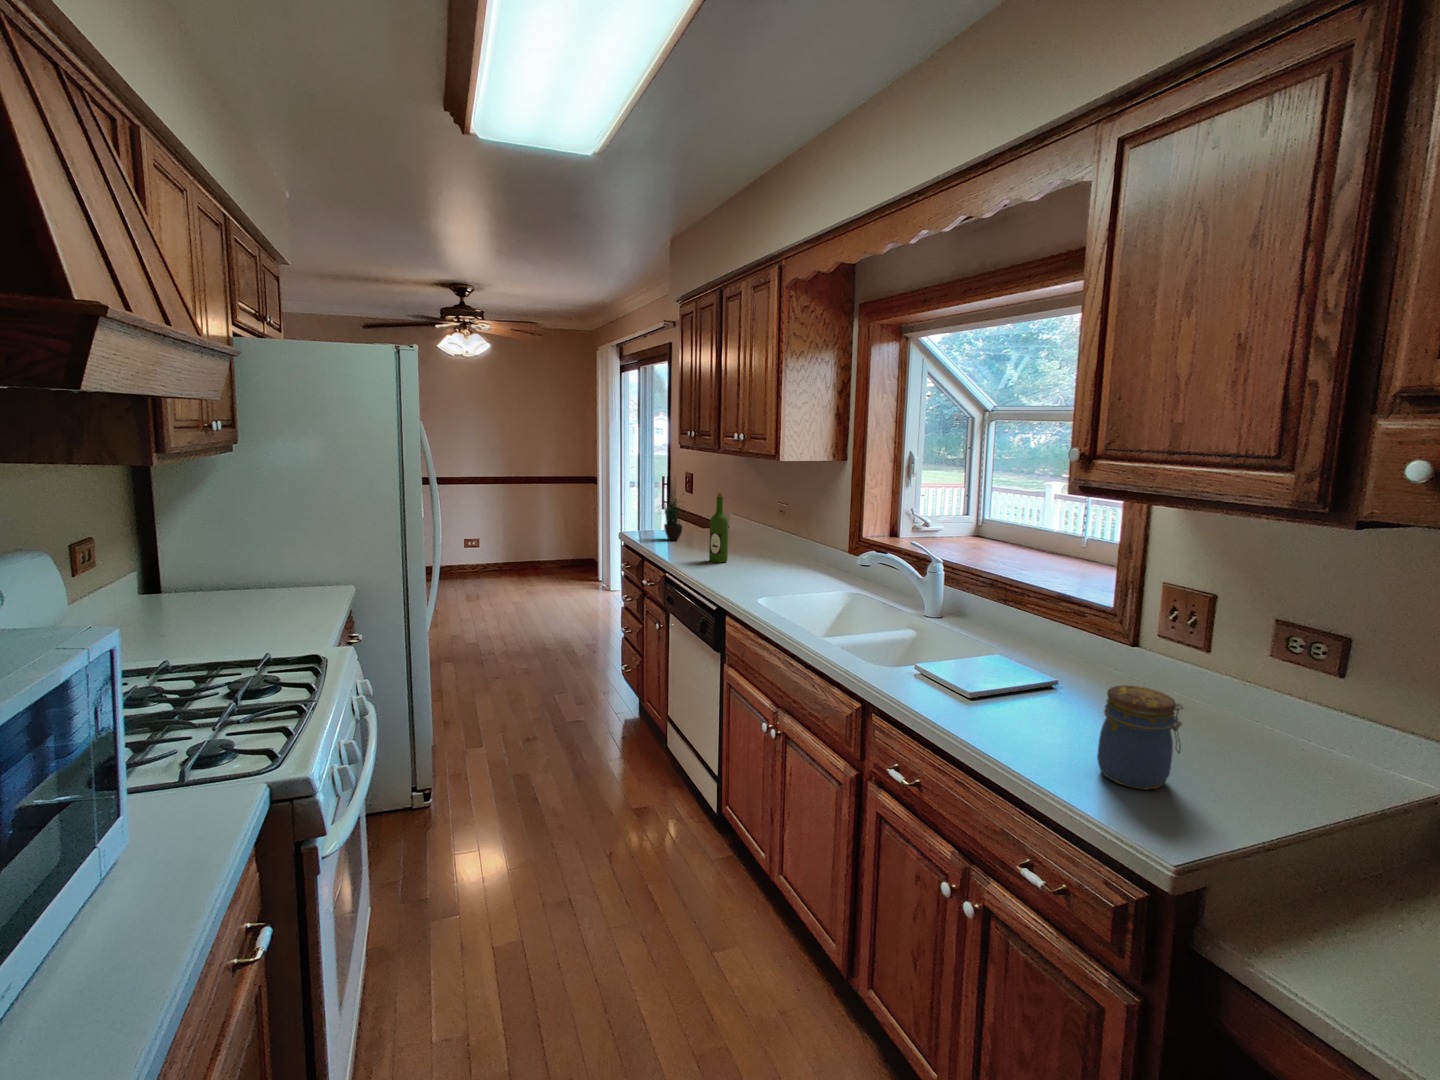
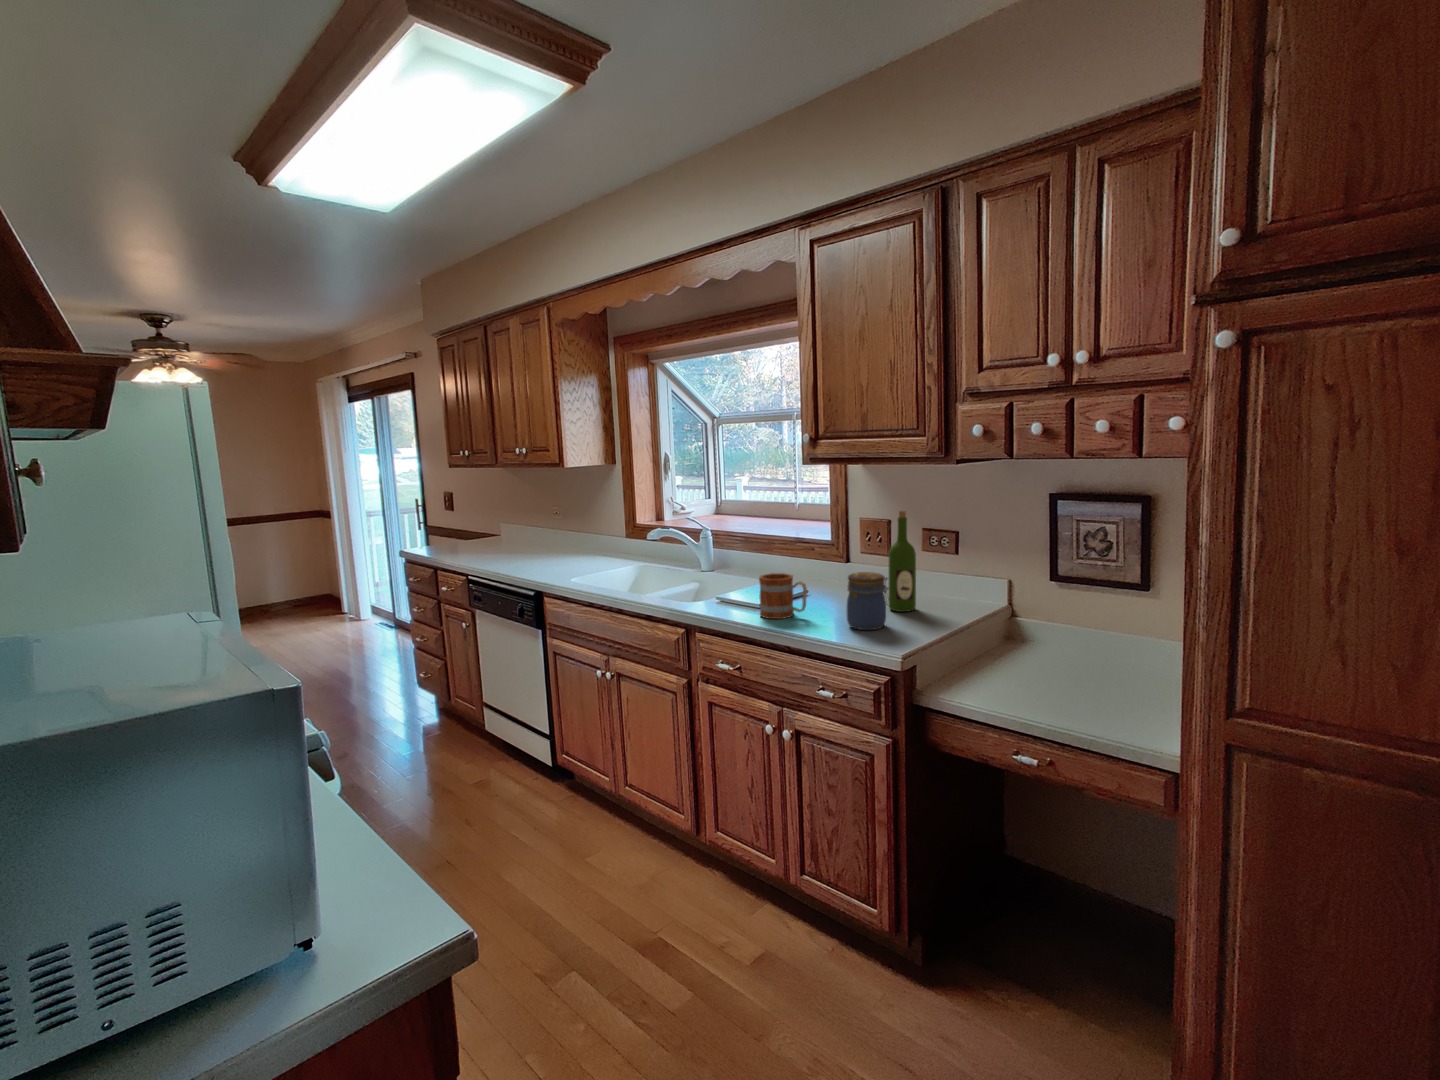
potted plant: present [663,488,684,540] -> none [435,487,468,552]
wine bottle: present [709,492,728,563] -> present [889,511,916,612]
mug: none [964,652,1042,727] -> present [759,573,807,619]

